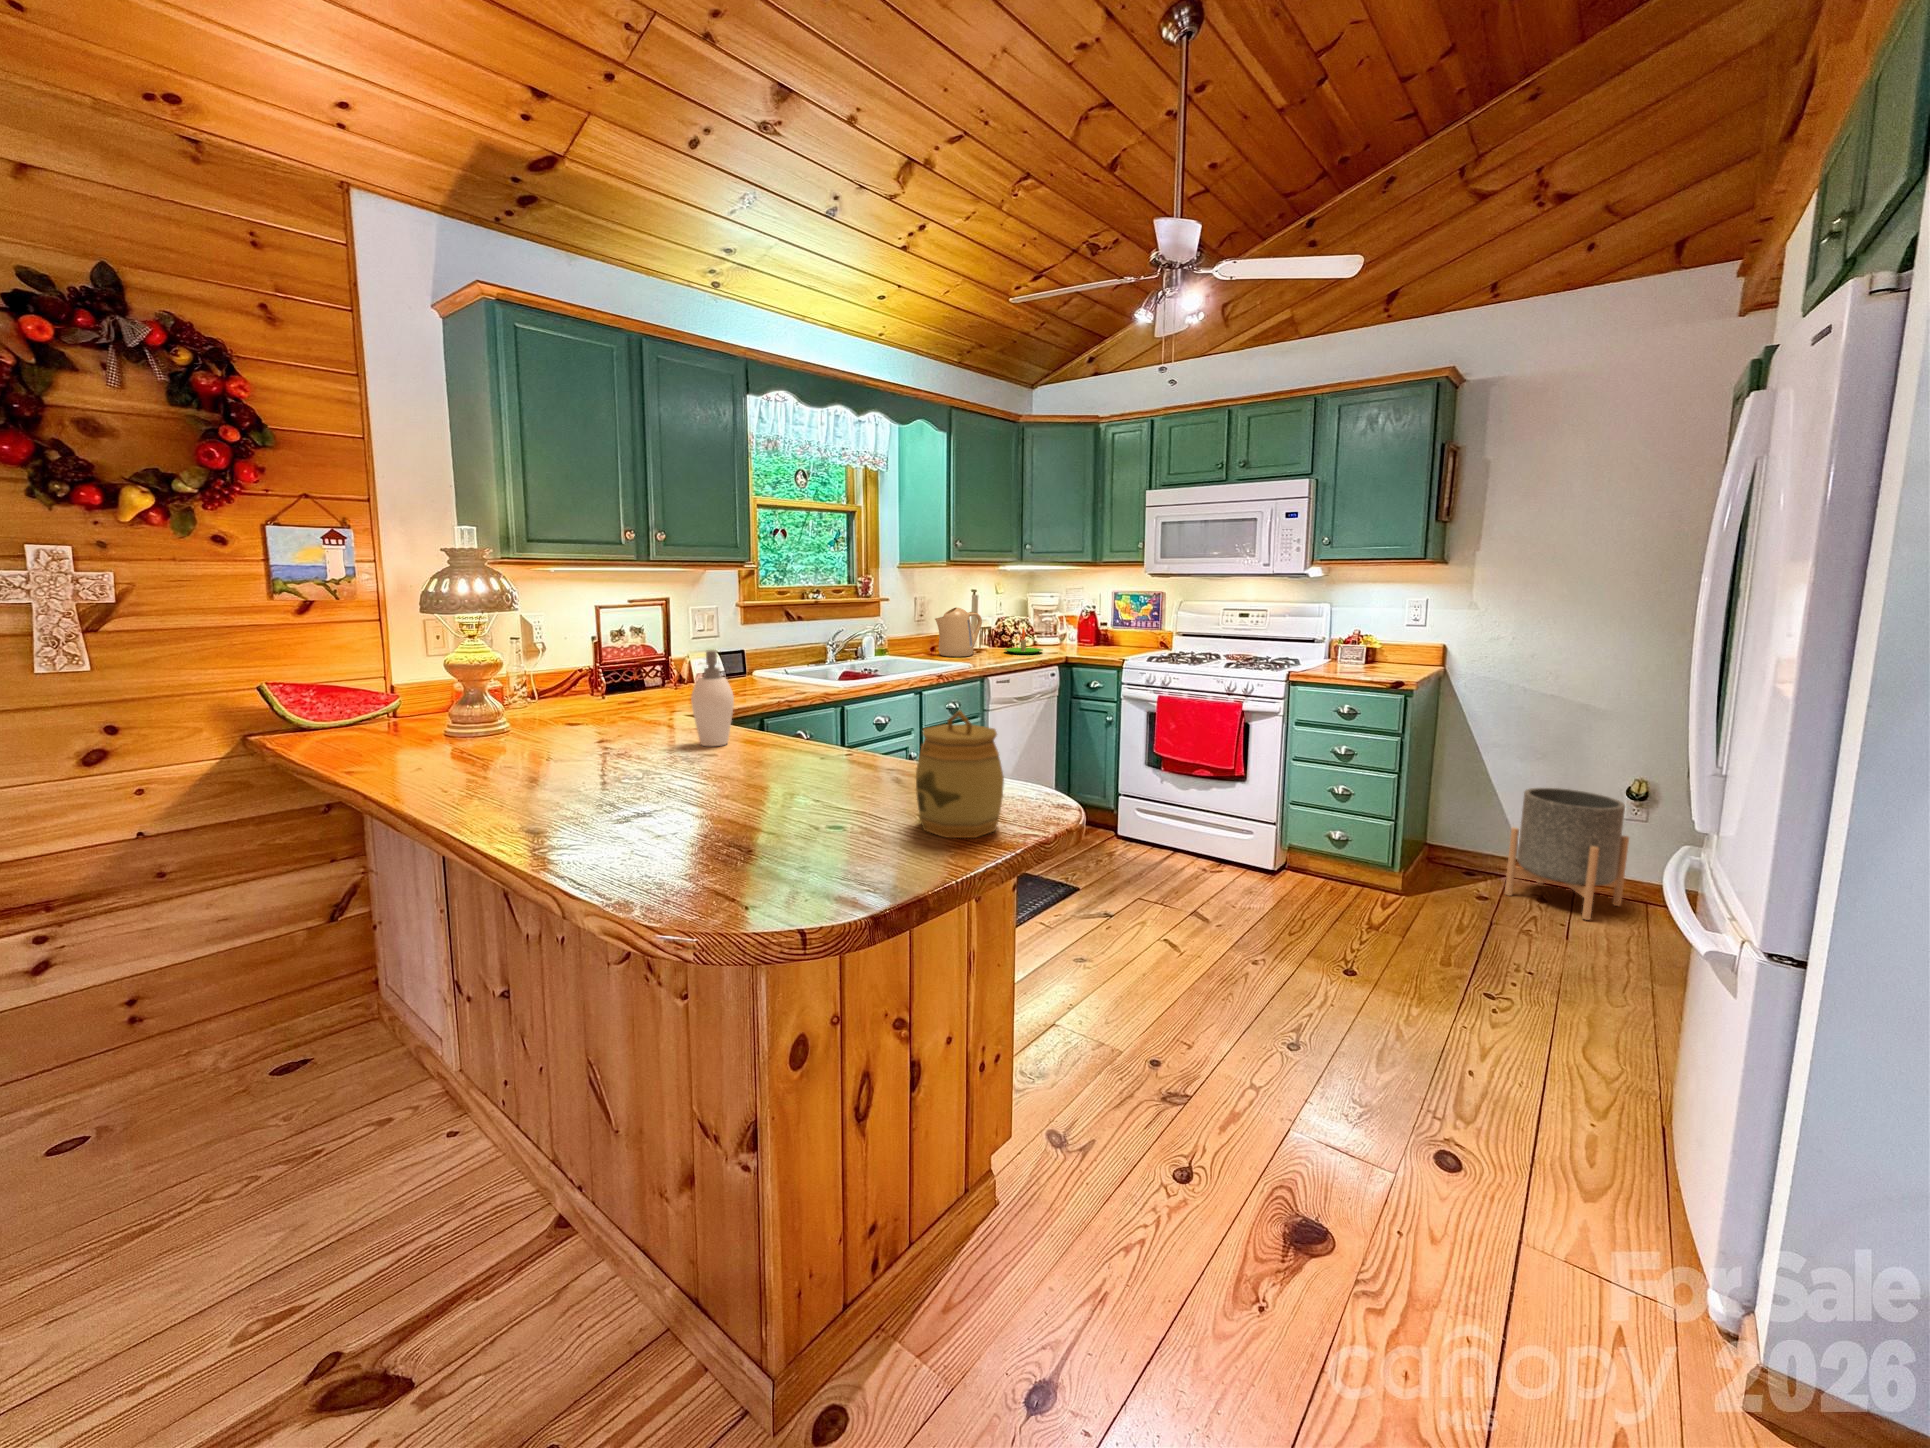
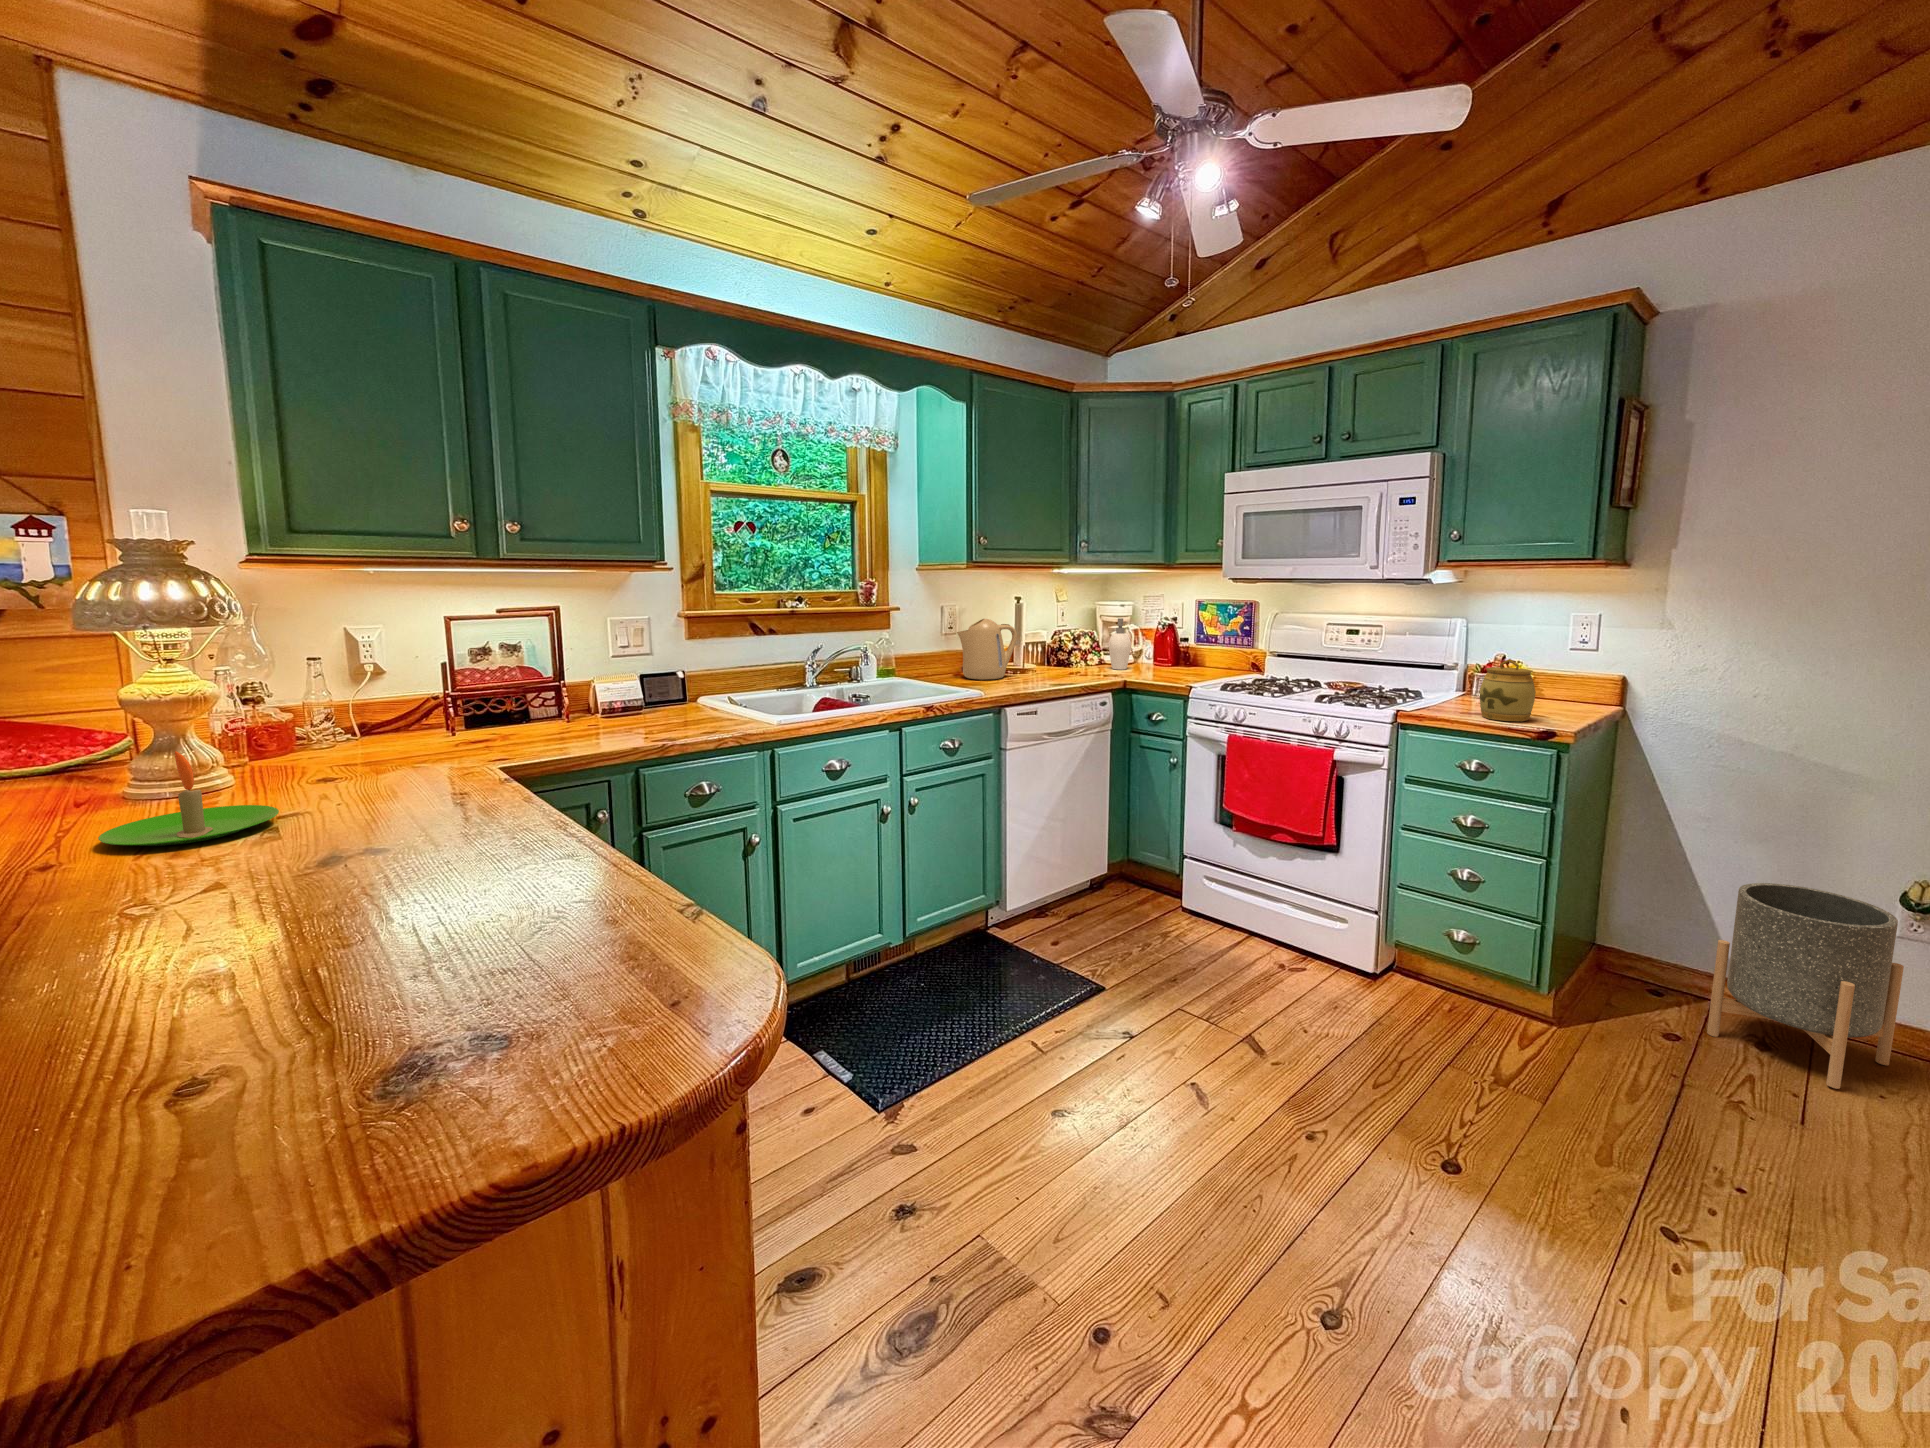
candle: present [1004,628,1043,654] -> present [98,751,279,846]
soap dispenser: present [691,650,734,746] -> present [1109,618,1131,669]
jar: present [916,711,1004,838] -> present [1480,659,1536,721]

